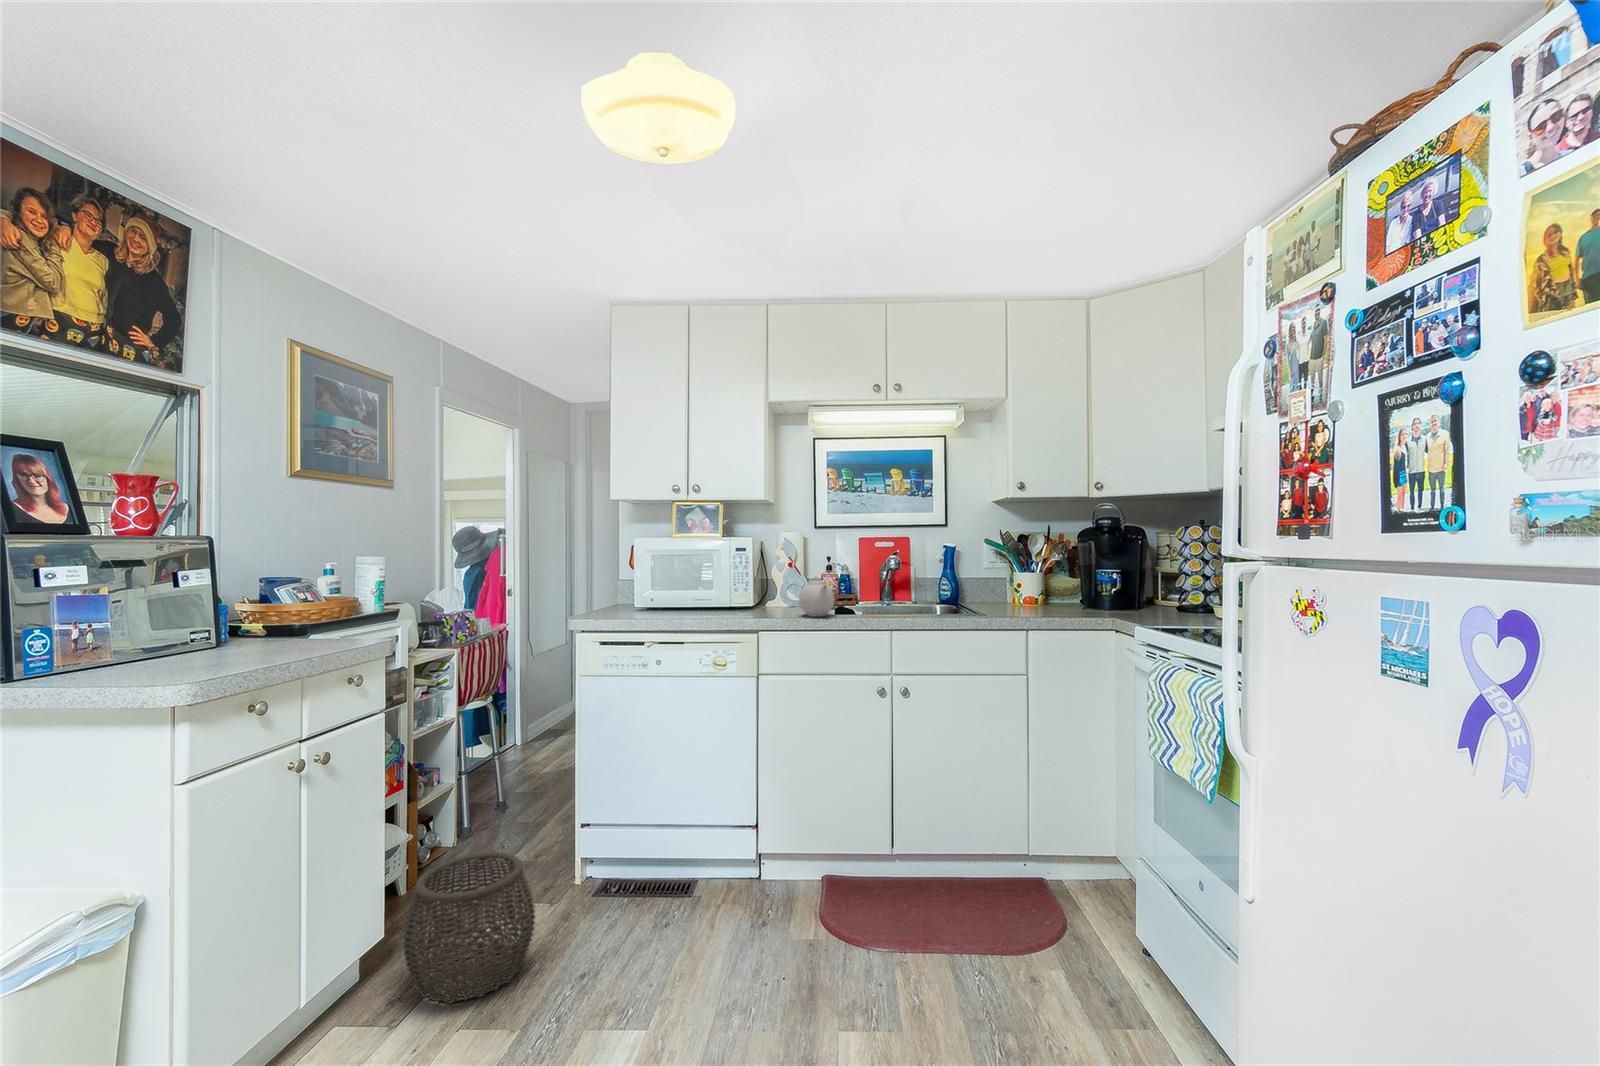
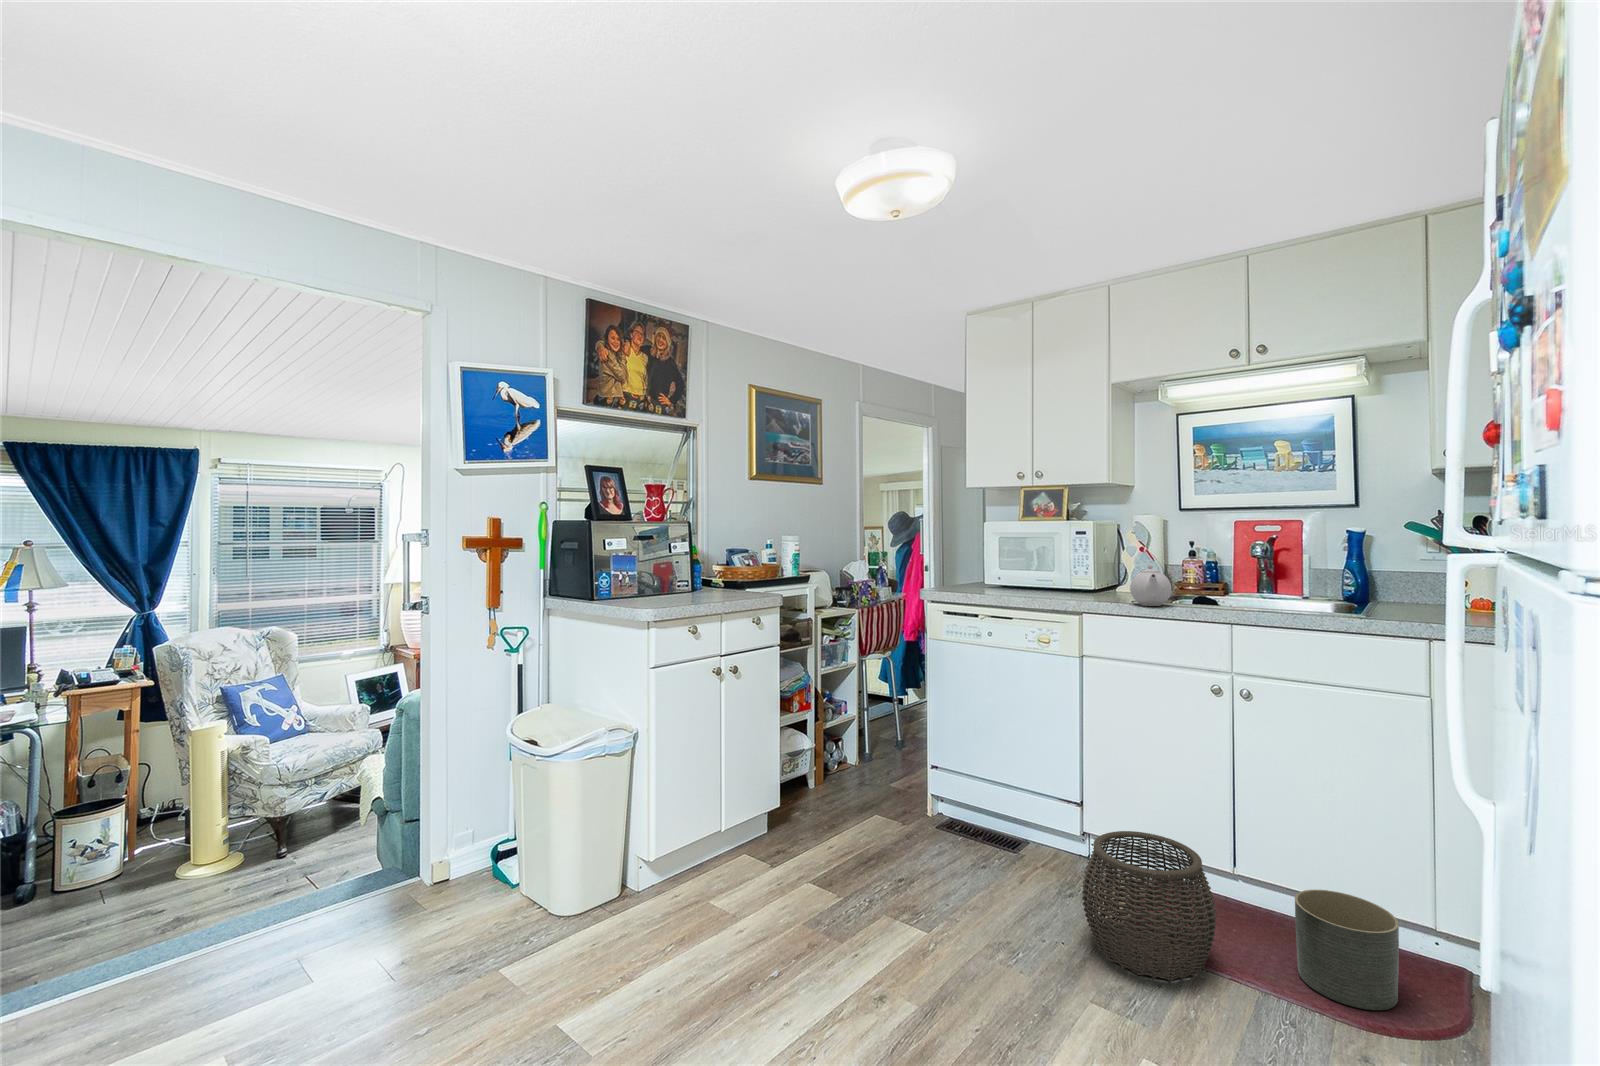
planter: none [961,850,1033,946] -> present [1295,890,1399,1010]
woven basket: present [402,852,535,1004] -> present [1082,831,1217,981]

